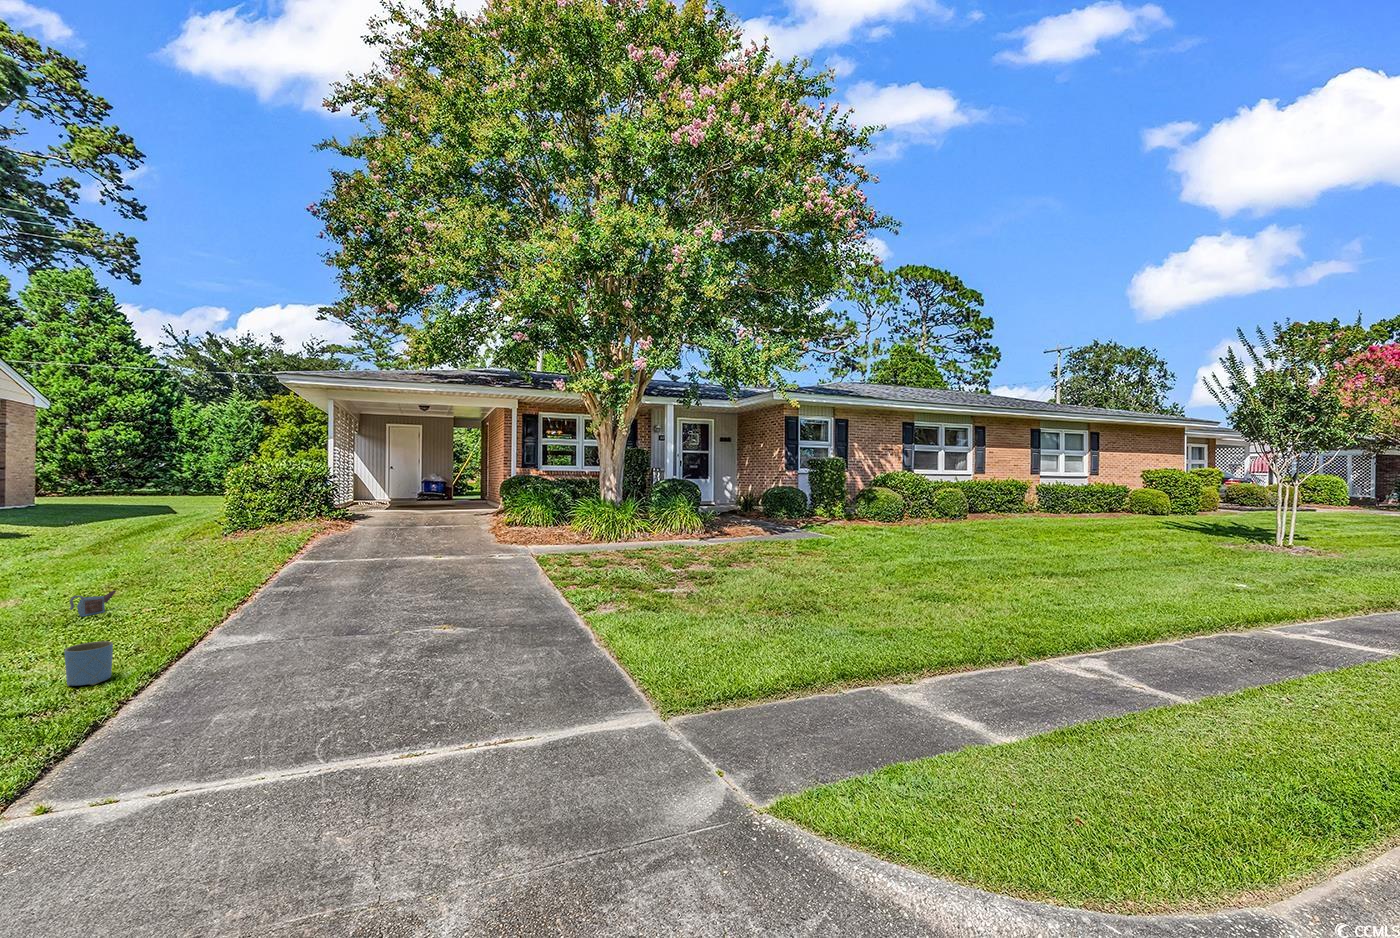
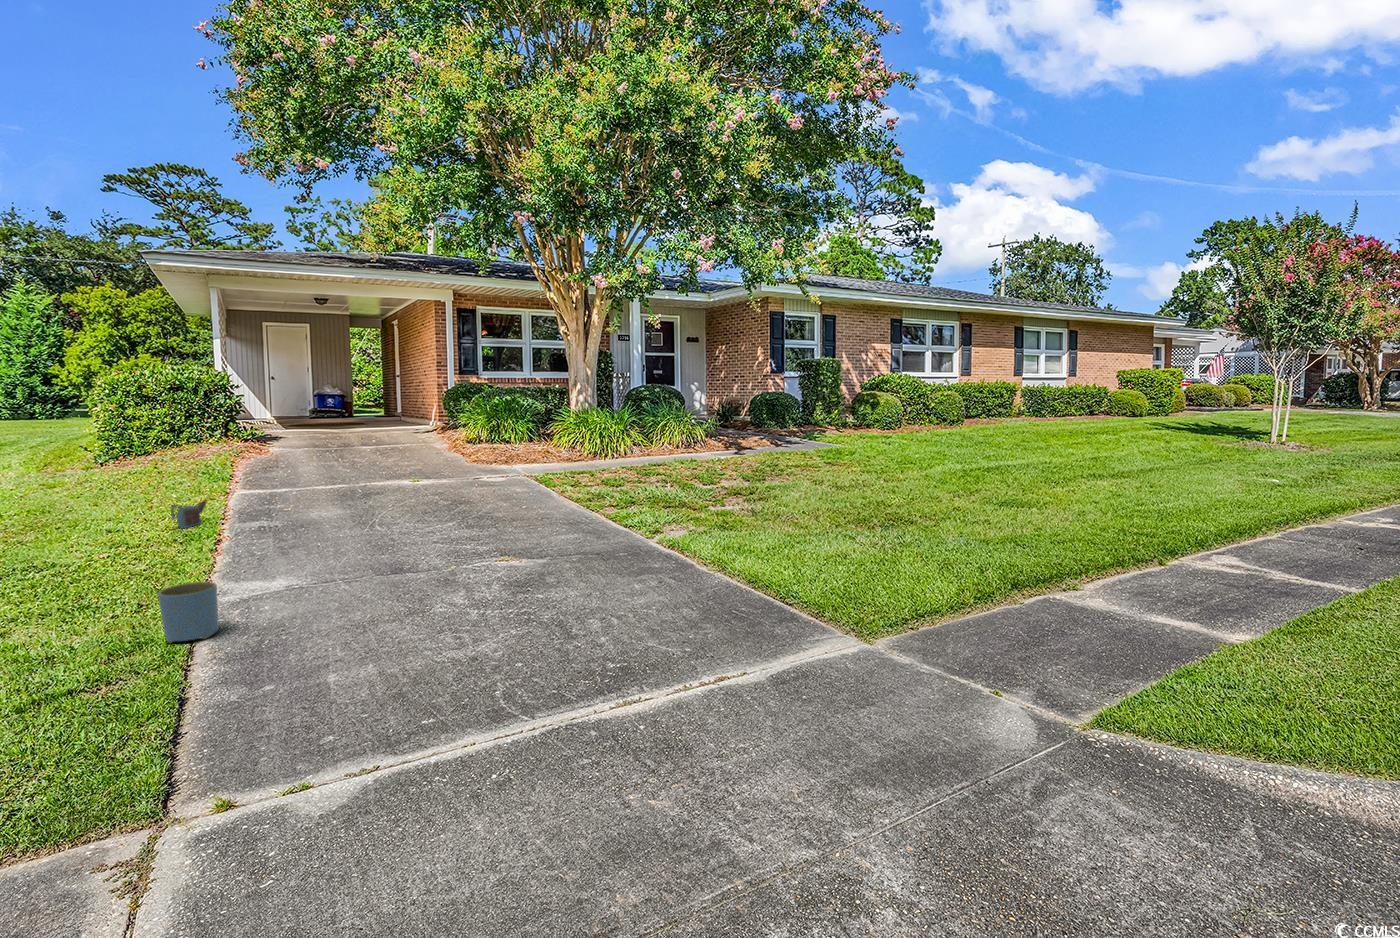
watering can: present [70,590,116,616] -> present [171,500,207,528]

